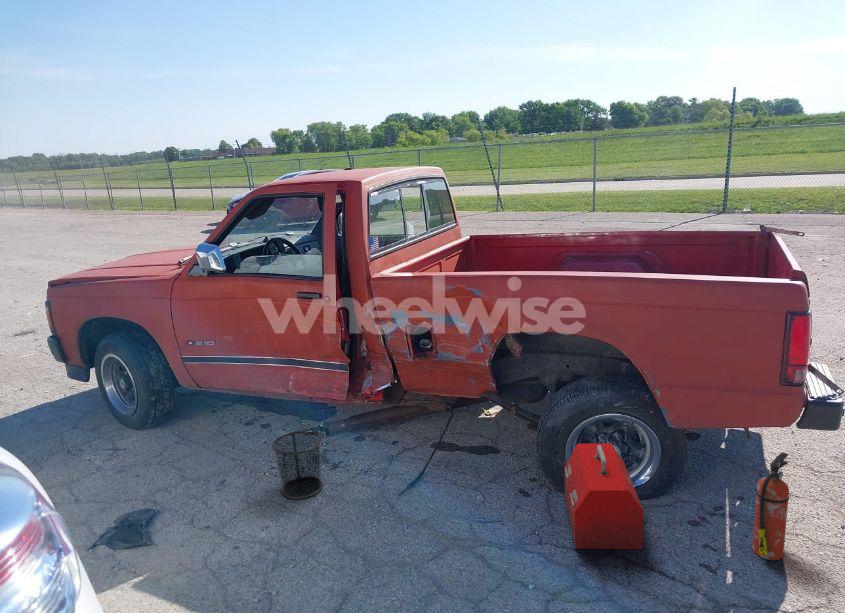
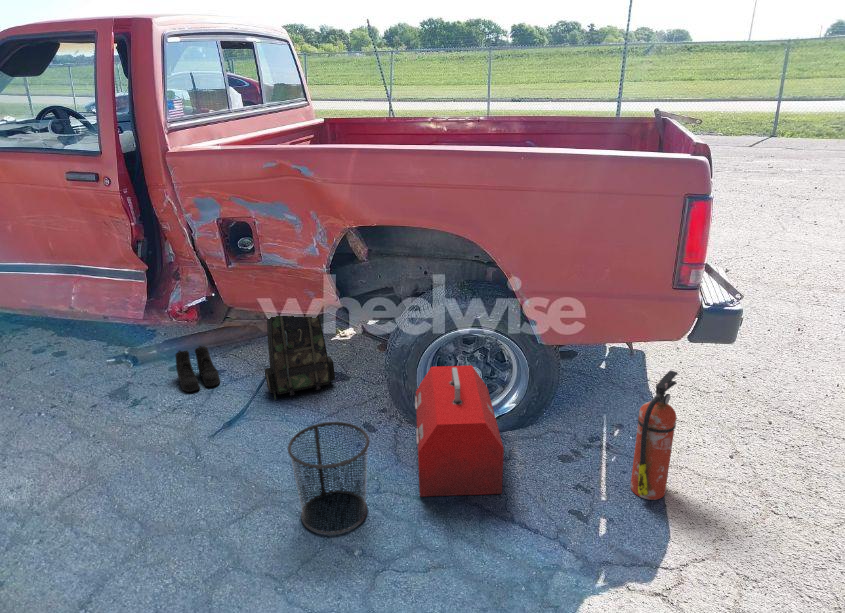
backpack: none [435,384,491,467] -> present [265,316,335,399]
boots: none [363,422,398,459] -> present [175,346,220,392]
waste bin: present [272,431,323,499] -> present [288,422,369,535]

